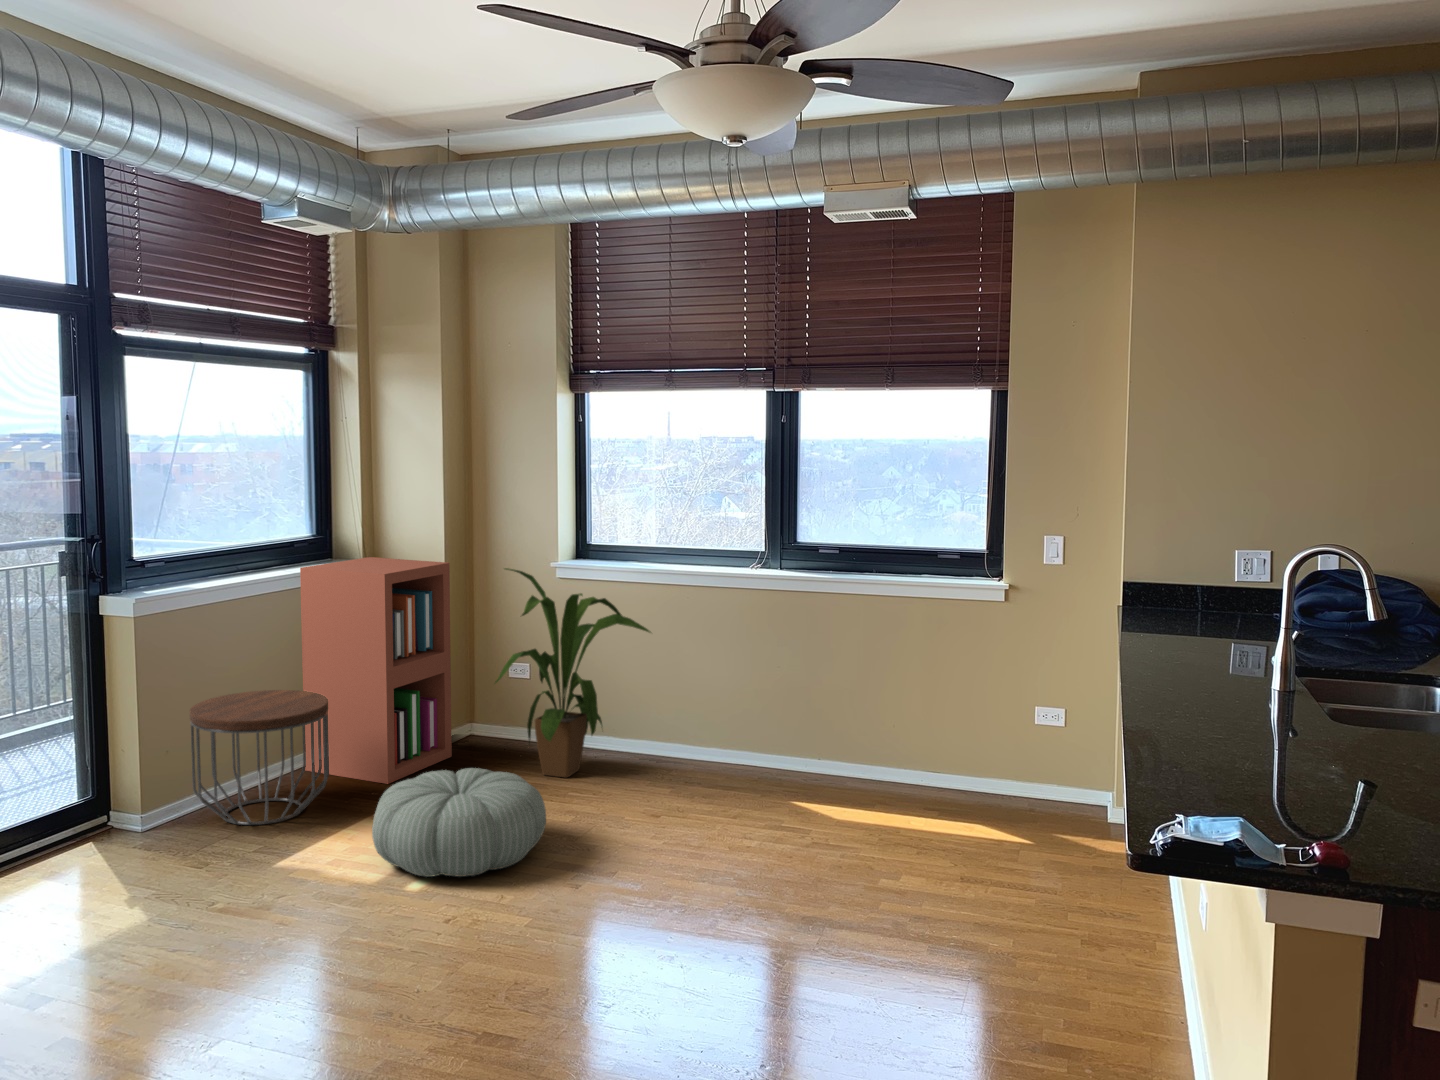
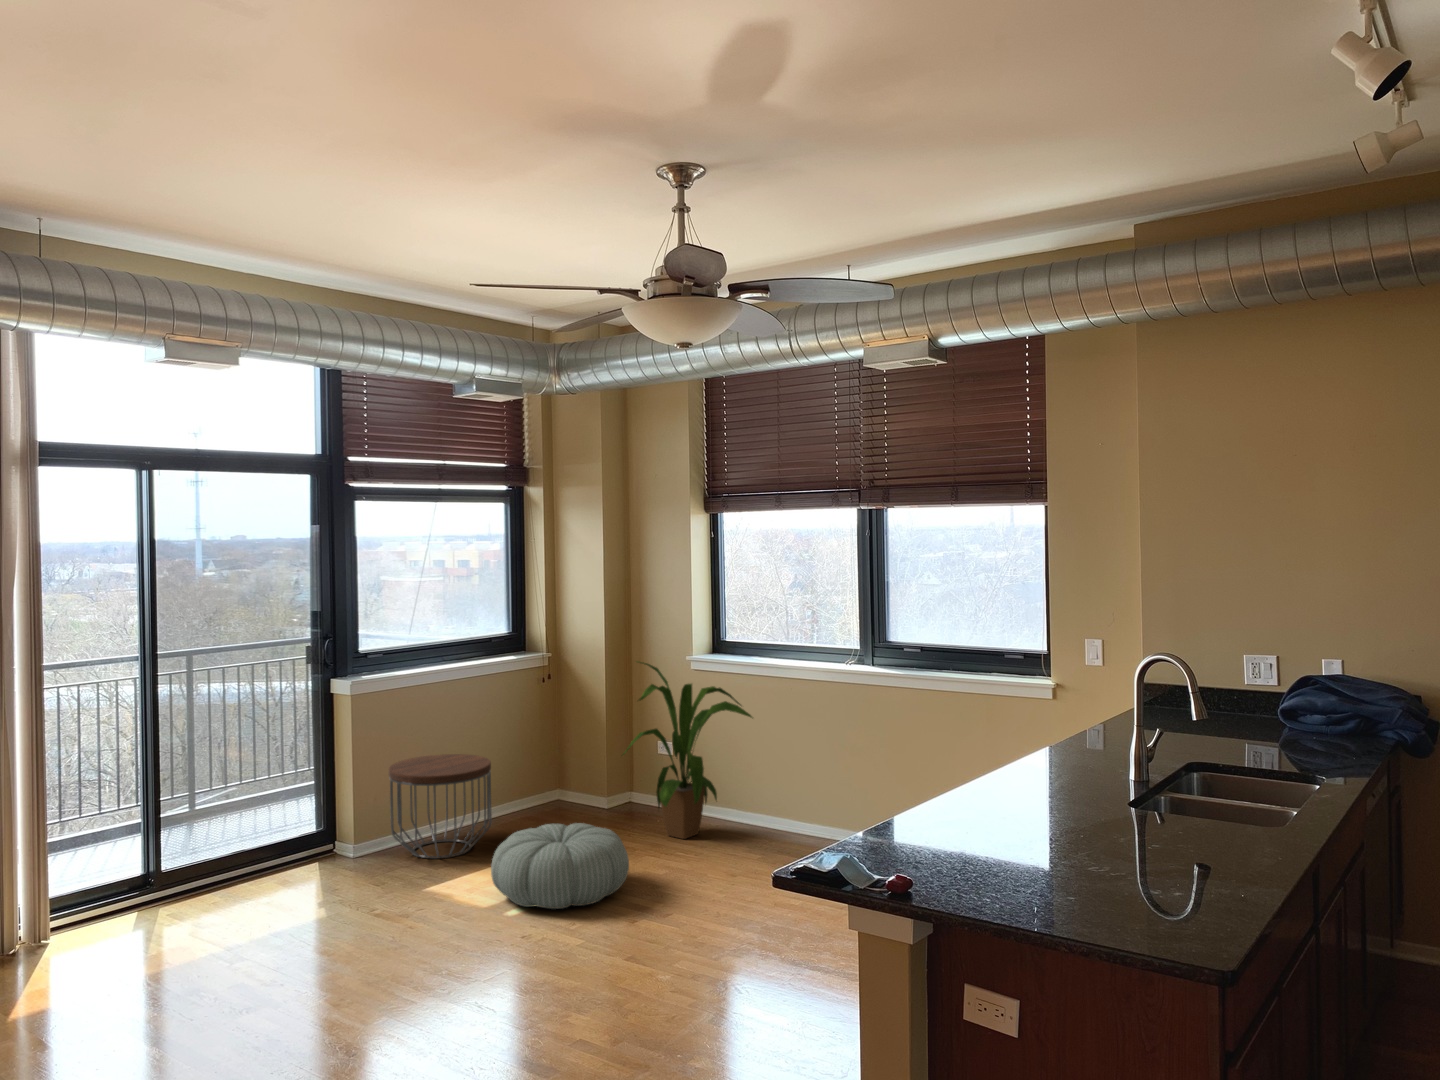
bookshelf: present [300,557,452,784] -> none [488,651,606,835]

